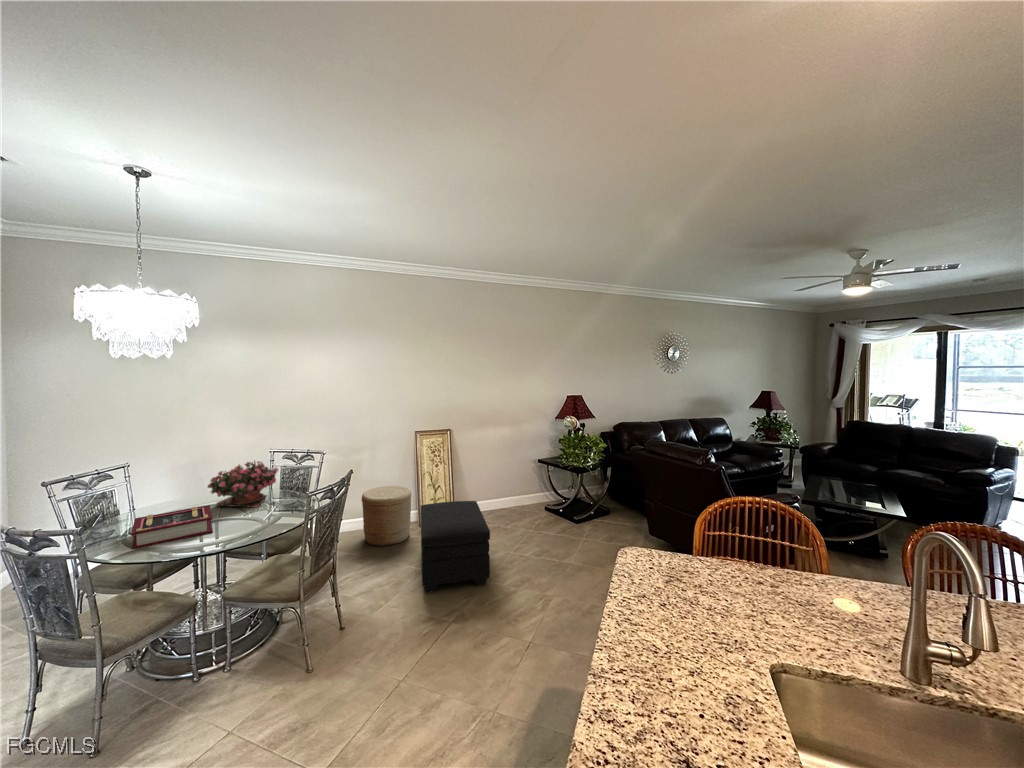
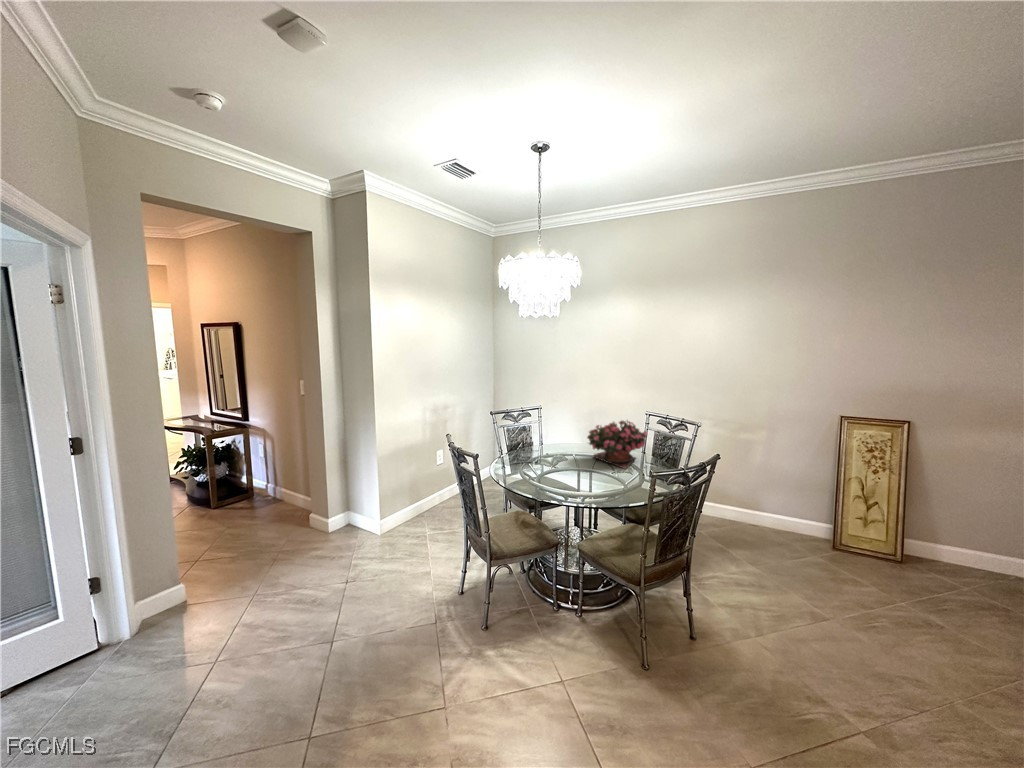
woven basket: present [362,486,411,546] -> none [745,480,821,563]
ottoman: present [421,501,490,593] -> none [819,525,978,706]
book: present [131,505,213,549] -> none [526,452,584,482]

